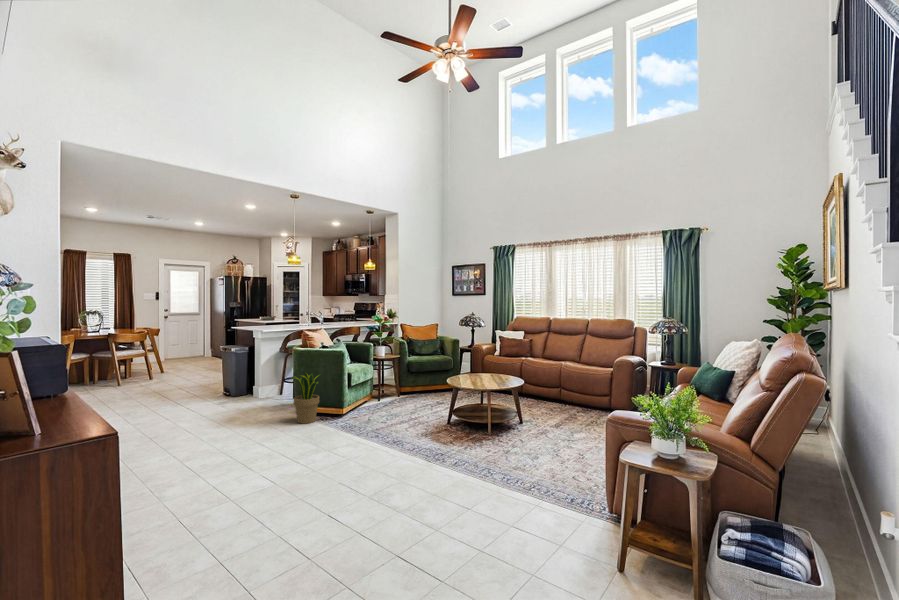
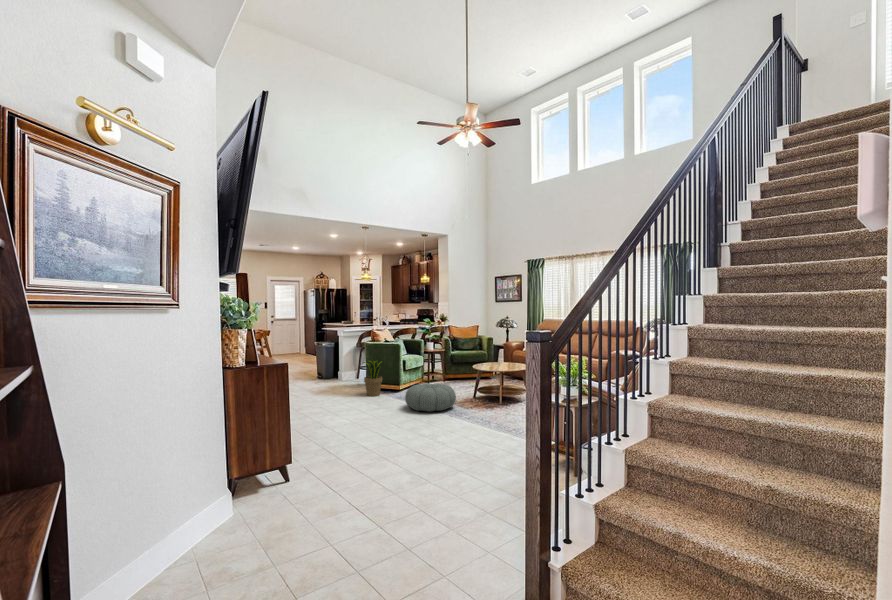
pouf: none [356,407,428,450] -> present [405,383,456,412]

